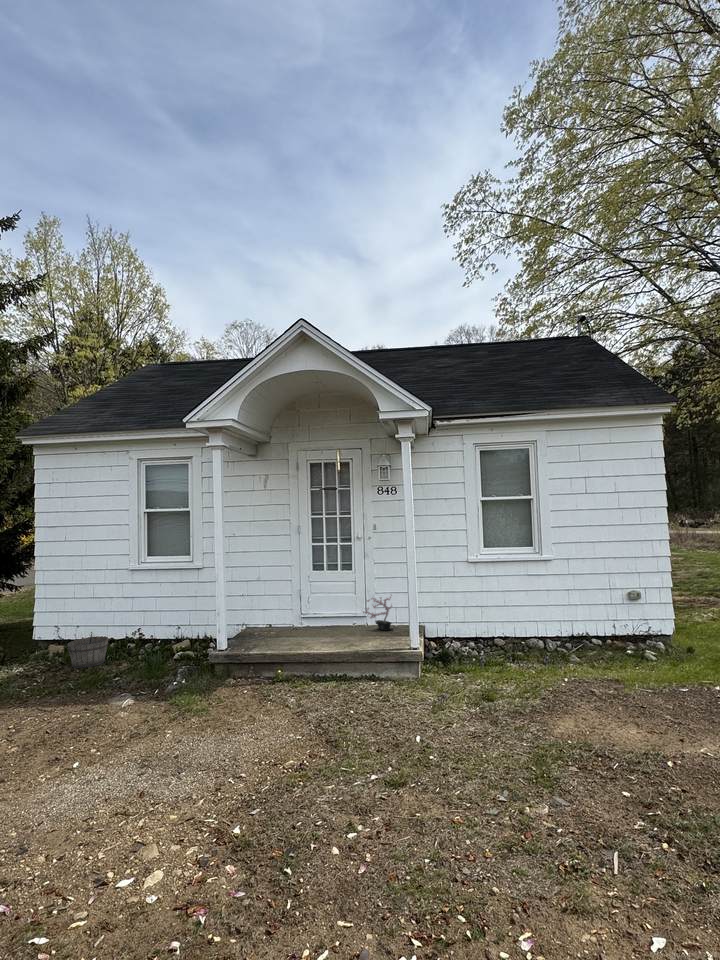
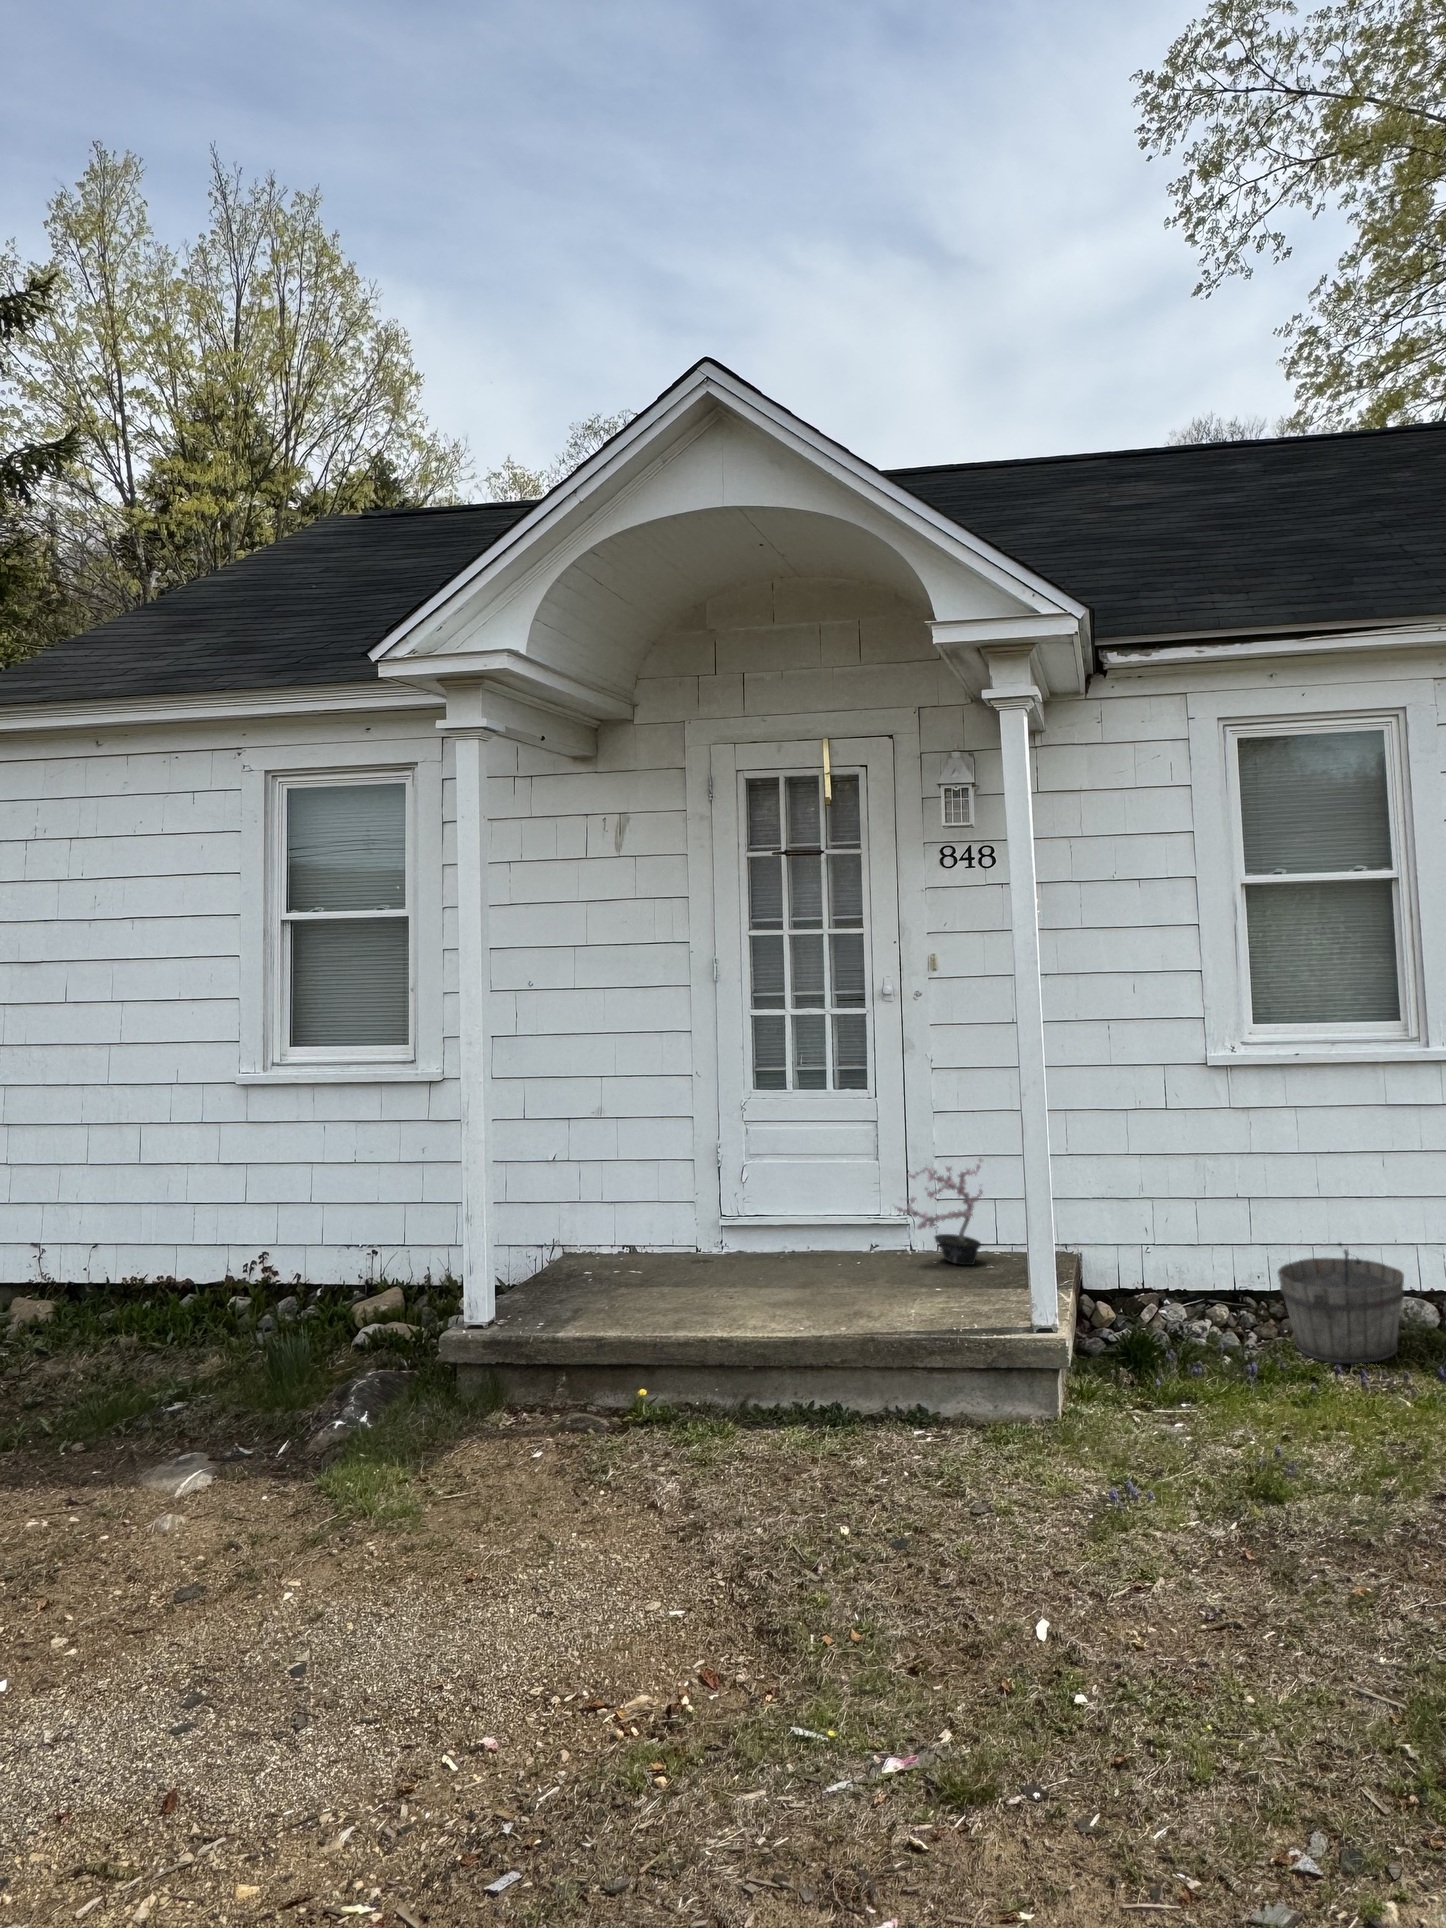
wooden bucket: present [67,632,108,668] -> present [1278,1243,1404,1363]

